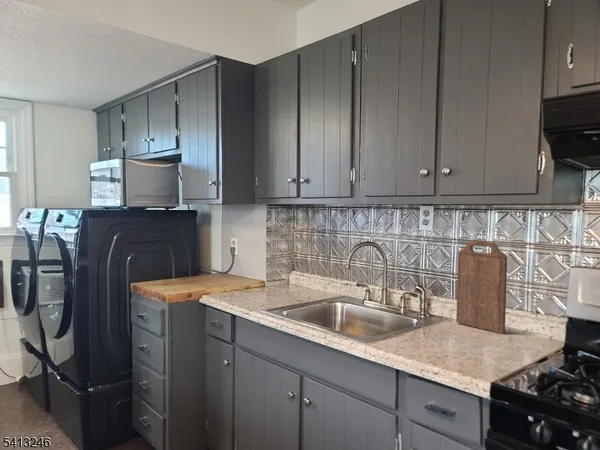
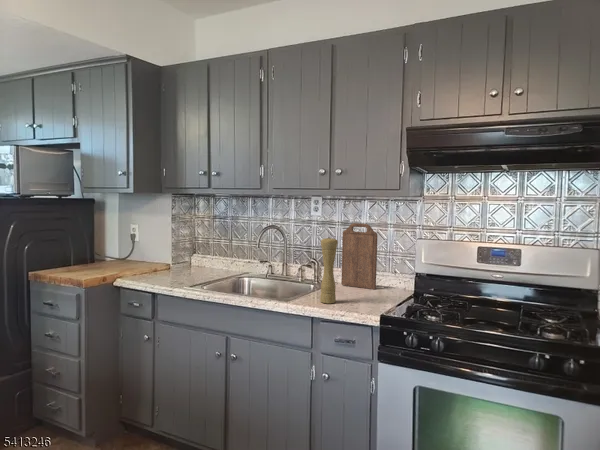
pepper mill: none [412,261,437,353] -> present [320,237,338,303]

